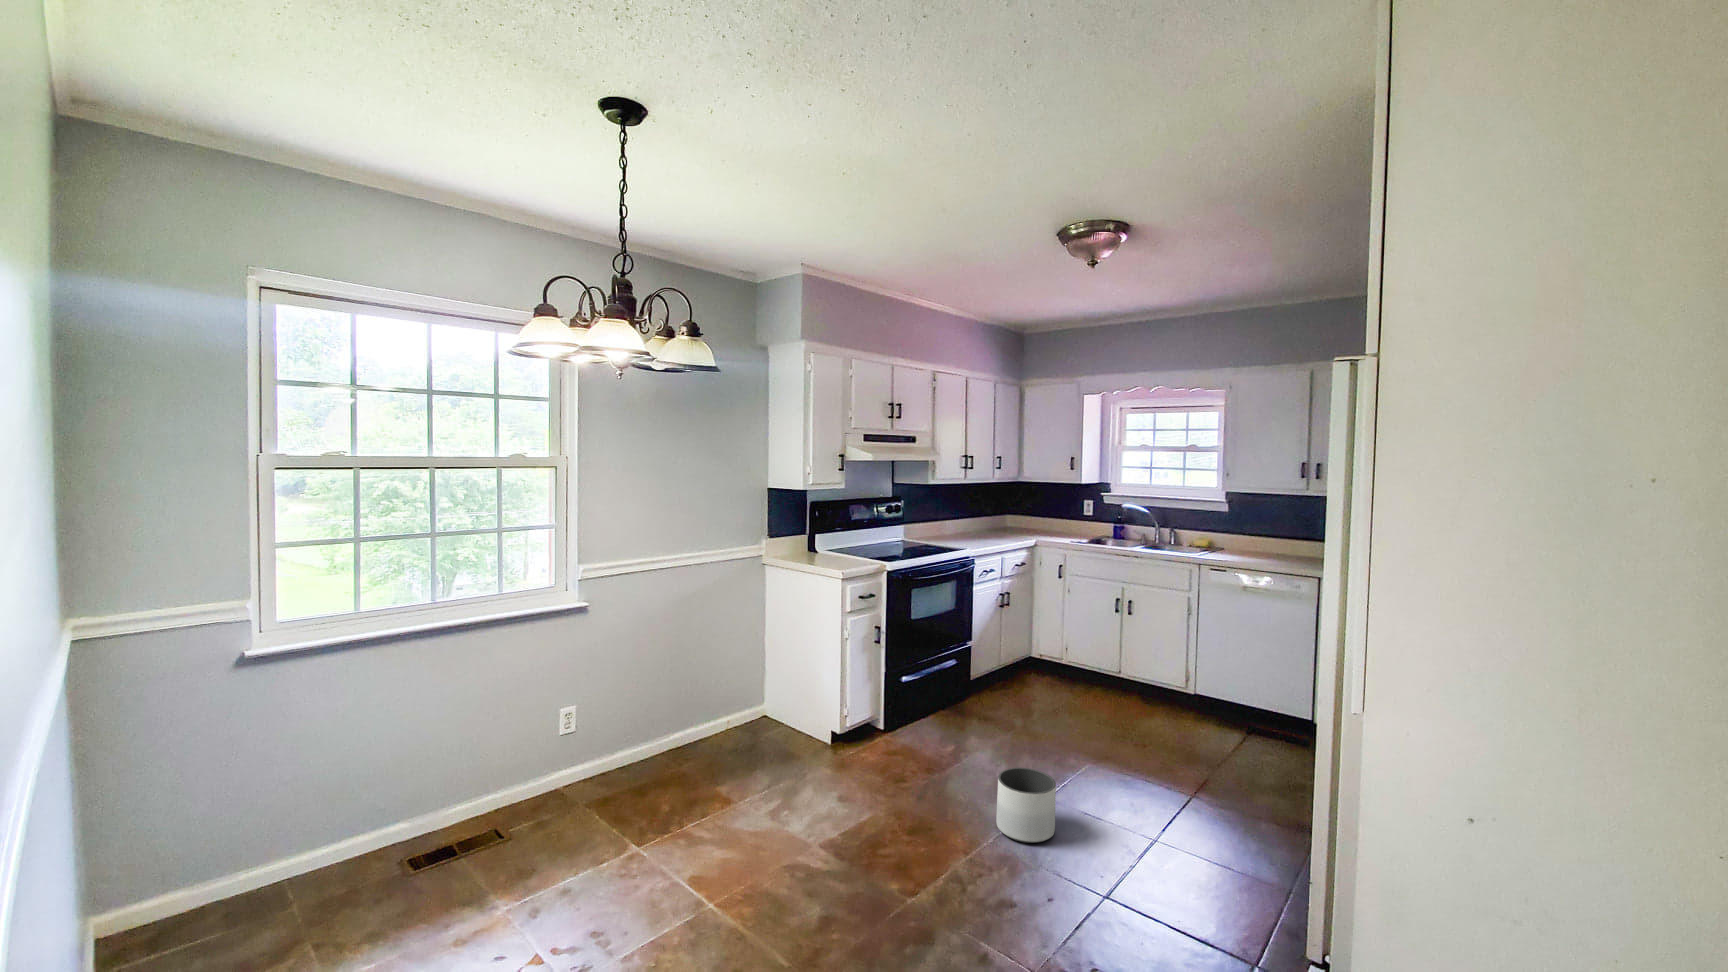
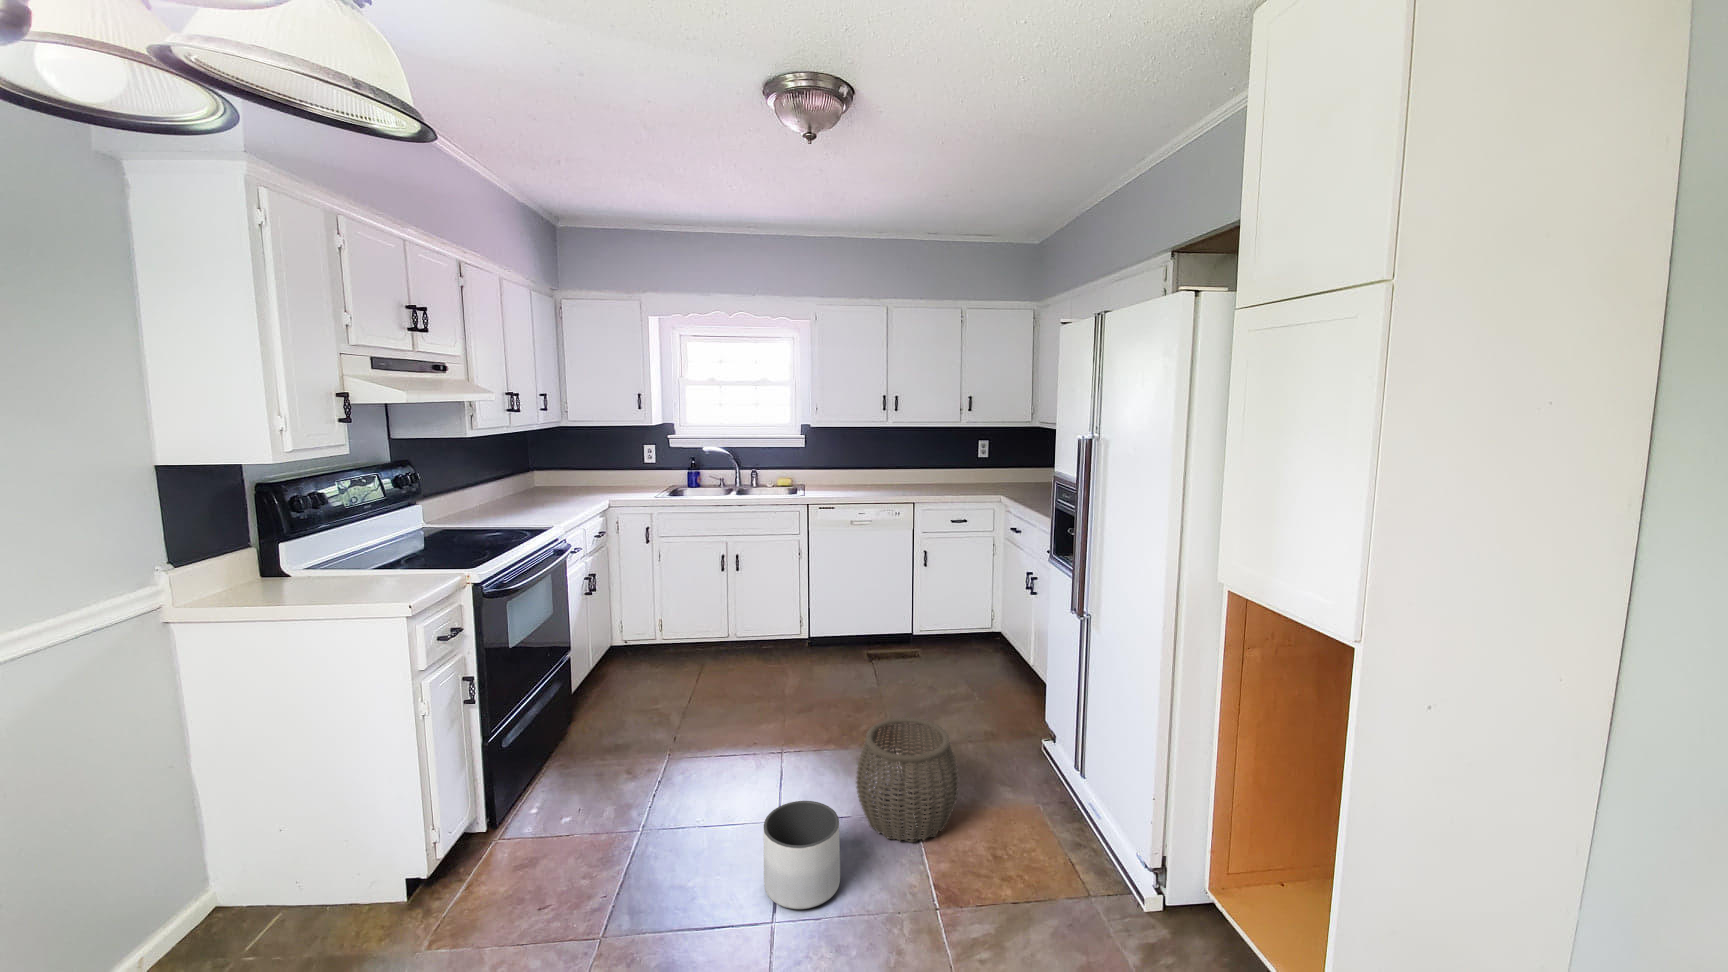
woven basket: none [1099,747,1196,856] -> present [856,717,959,842]

